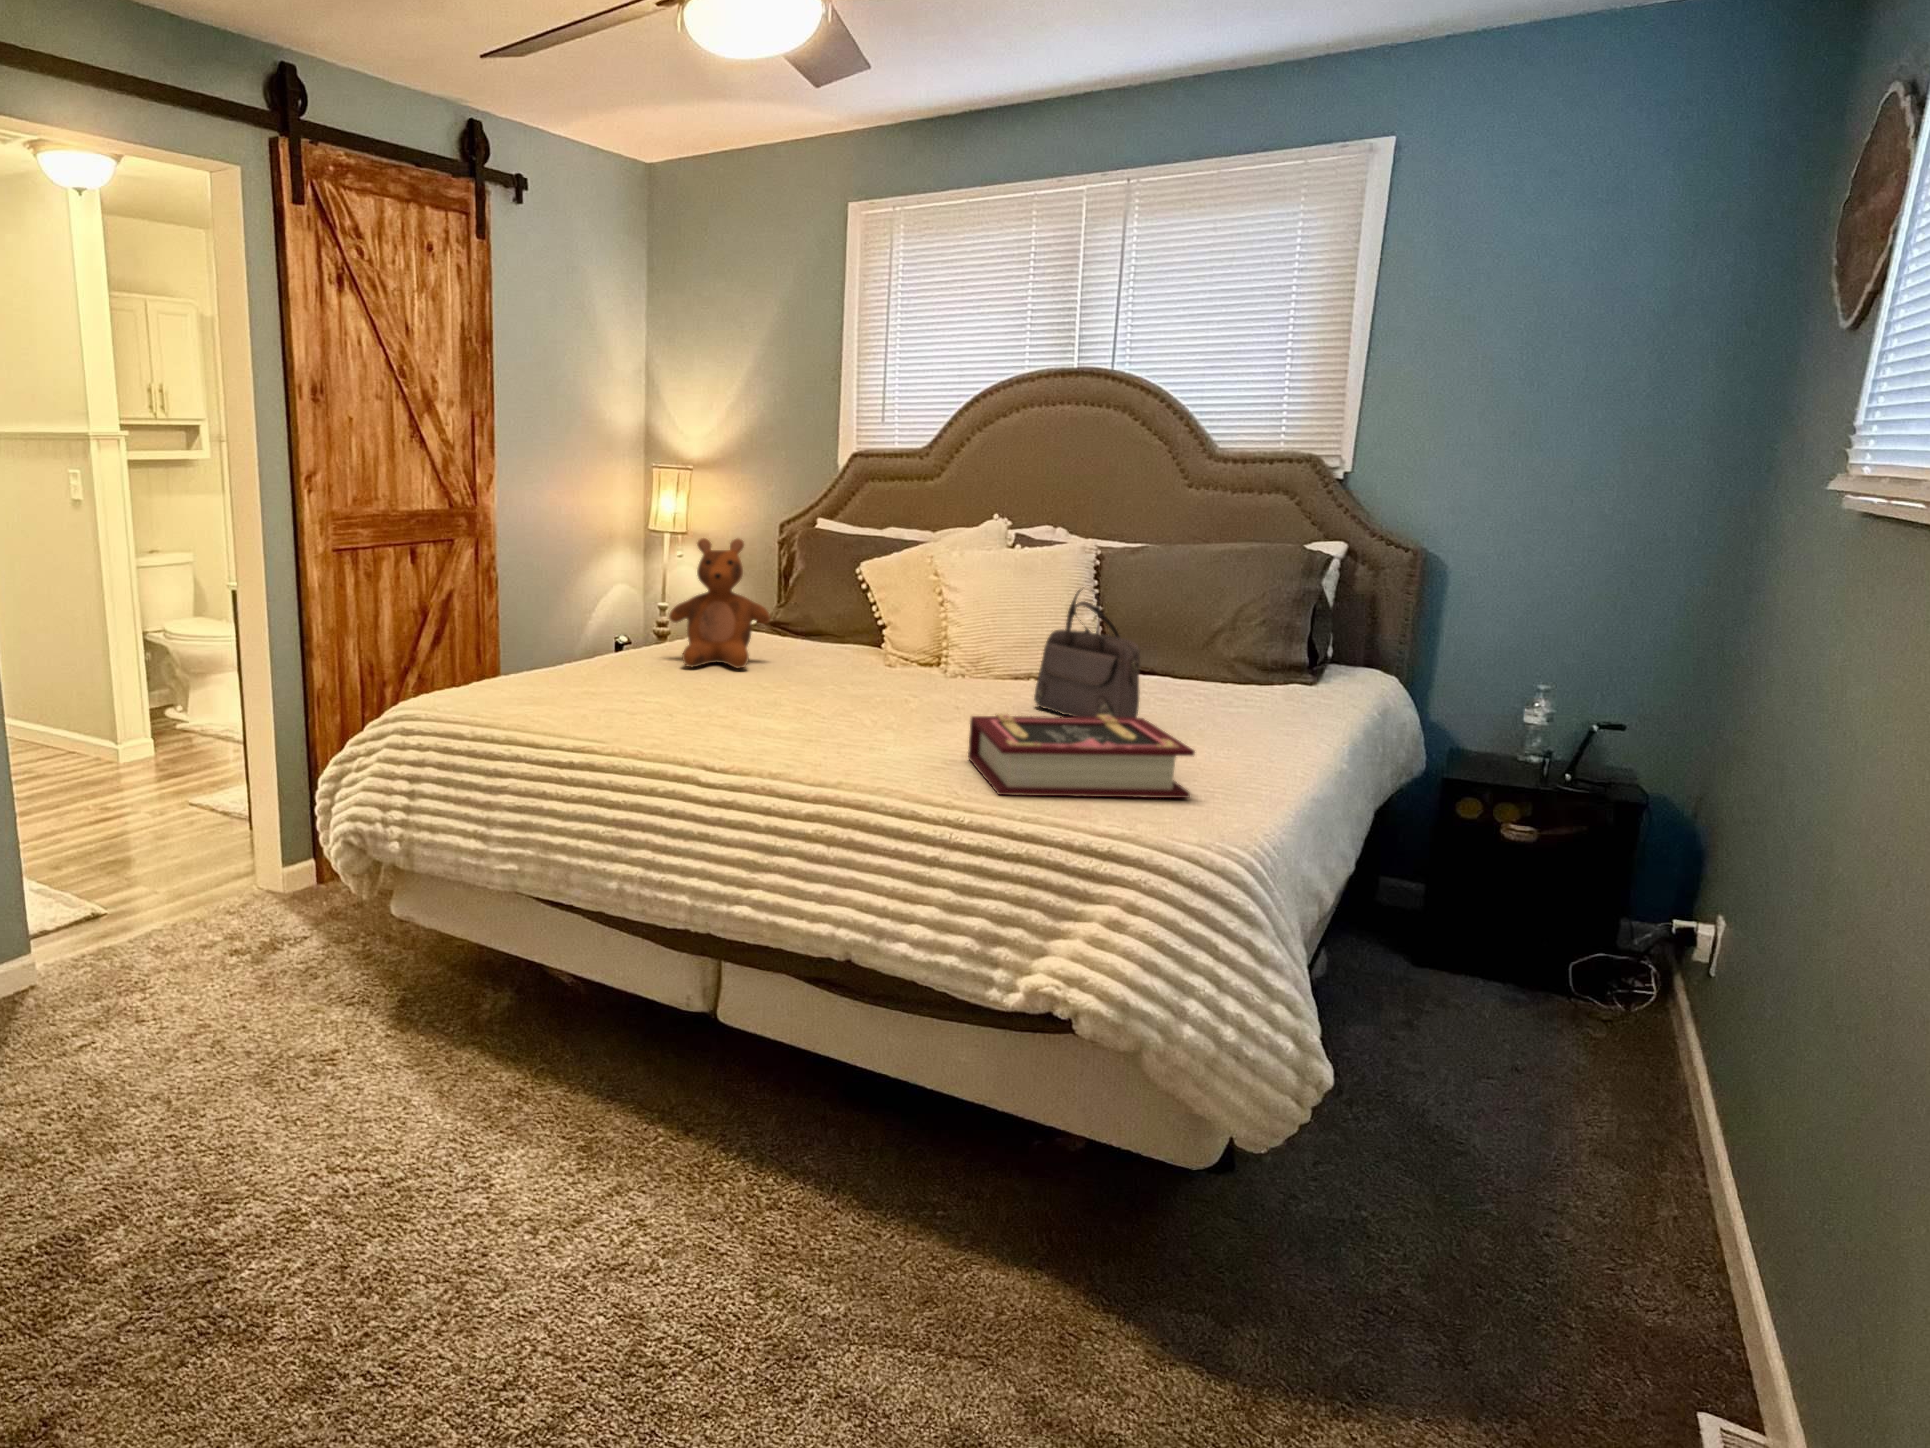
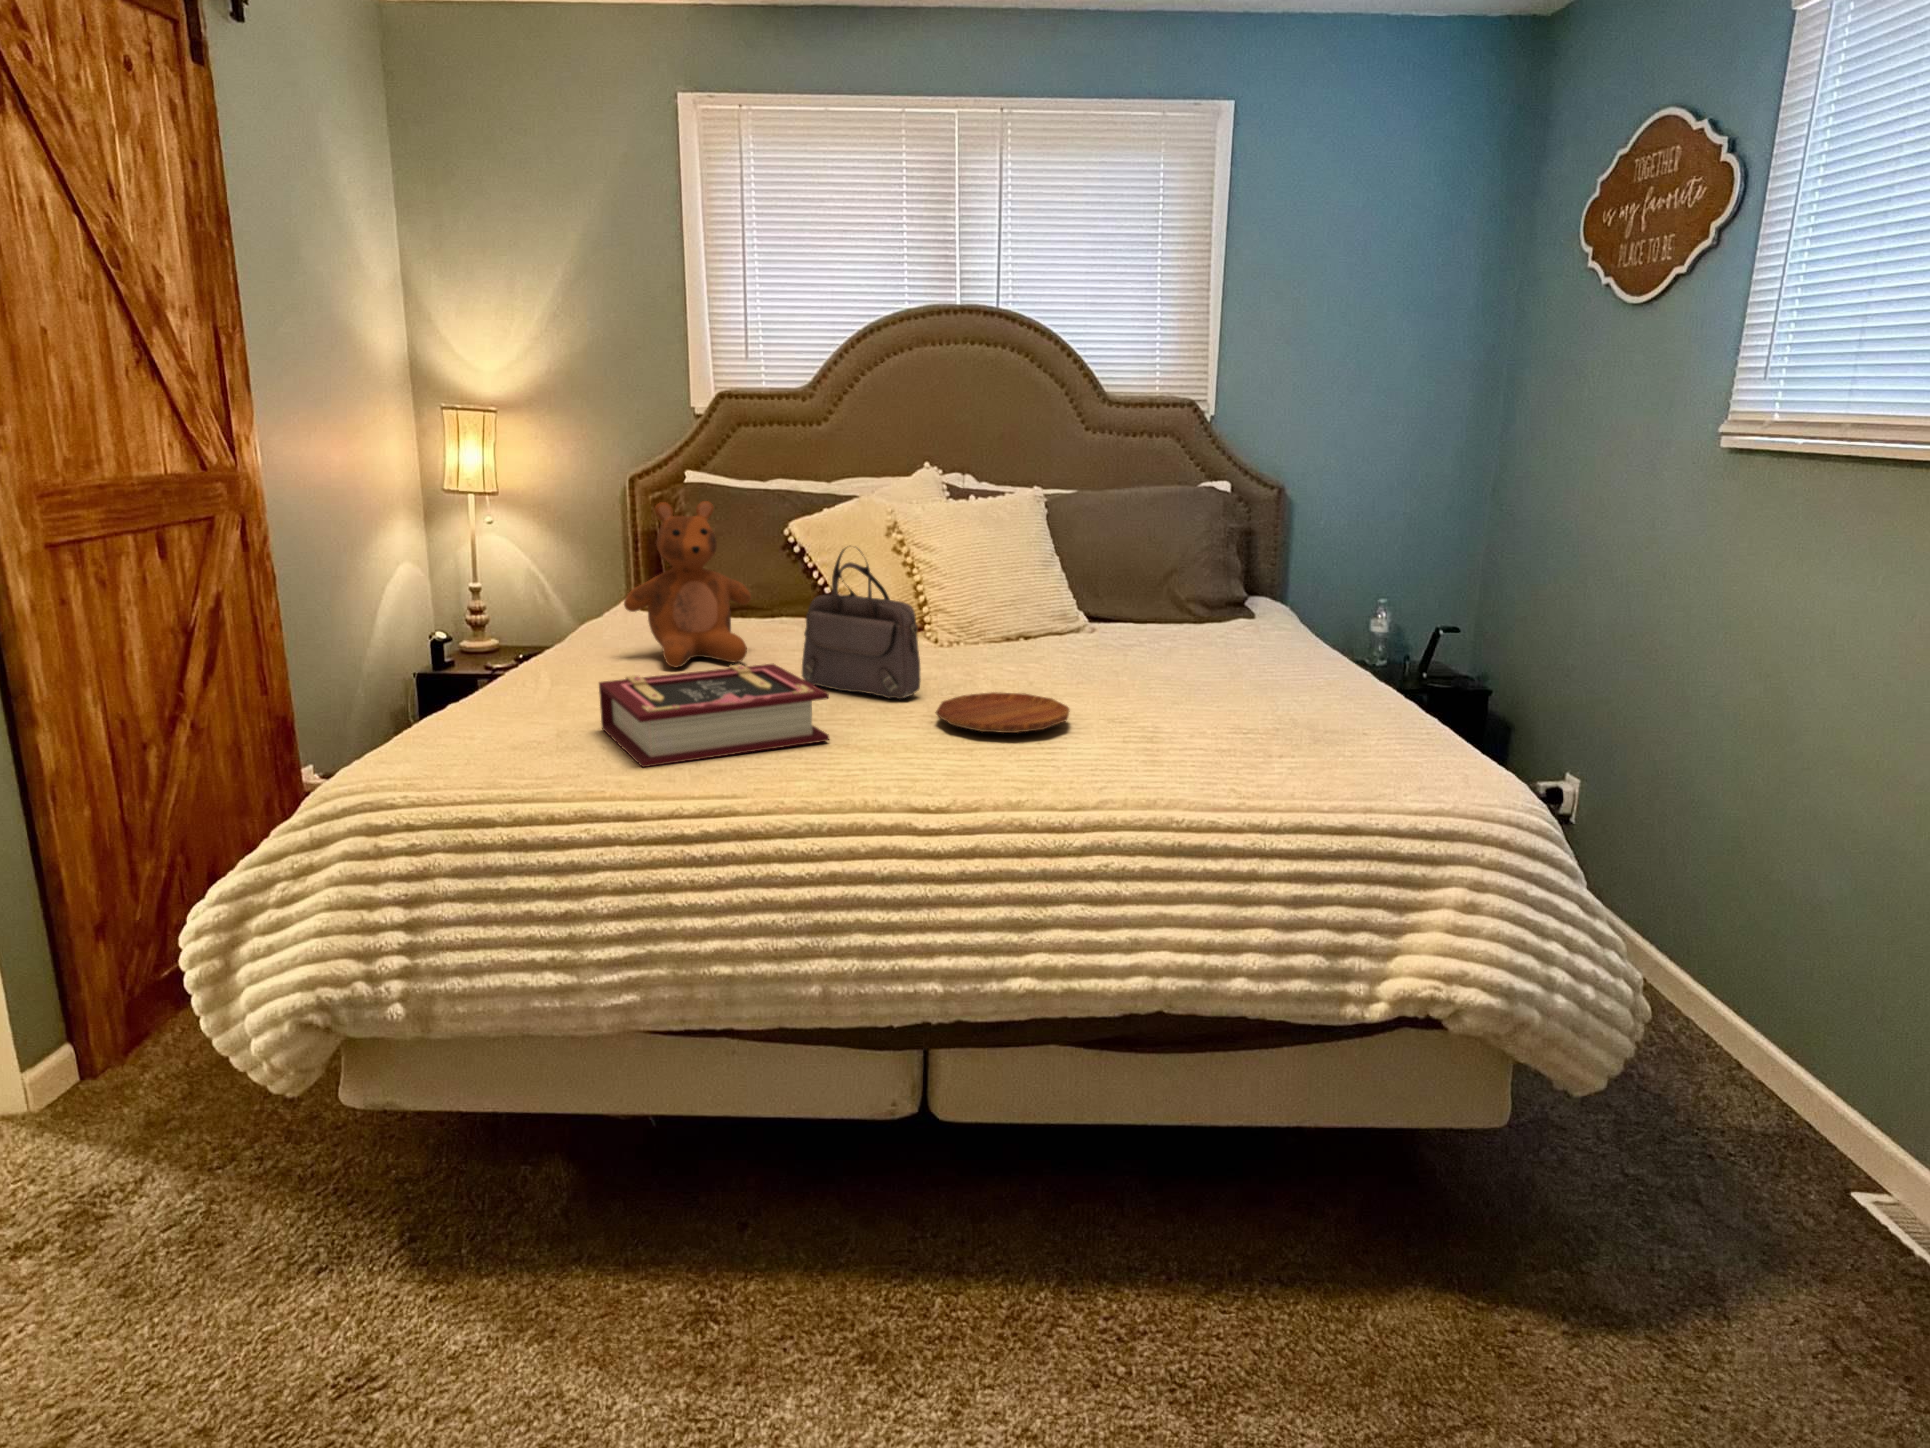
handbag: present [1034,589,1140,718] -> present [802,549,920,699]
tray: none [813,704,930,734] -> present [936,692,1070,733]
book: present [968,714,1195,798] -> present [599,664,829,767]

